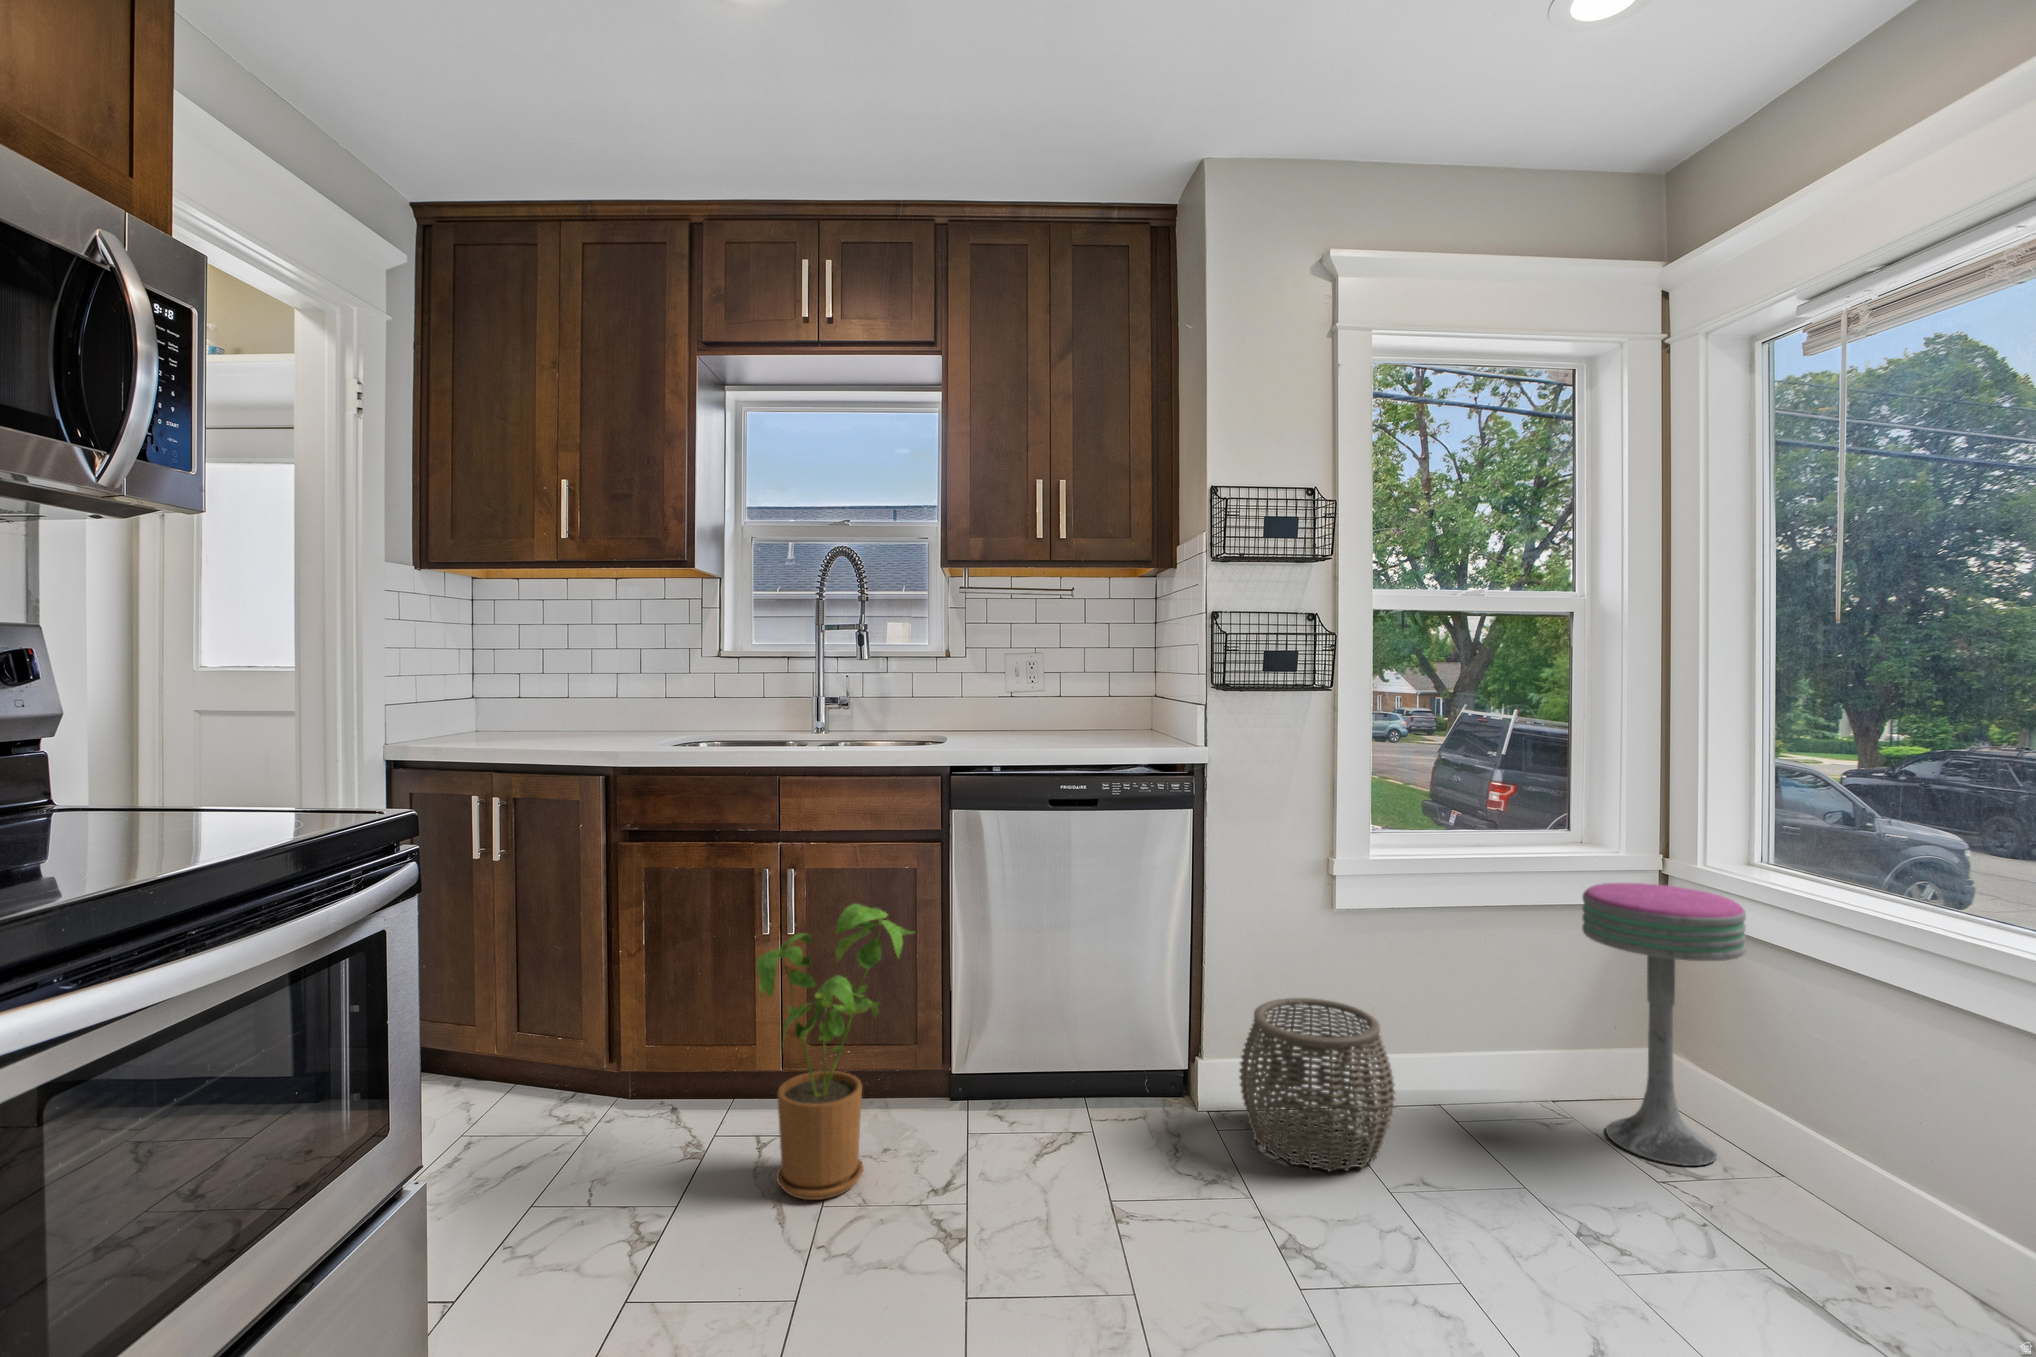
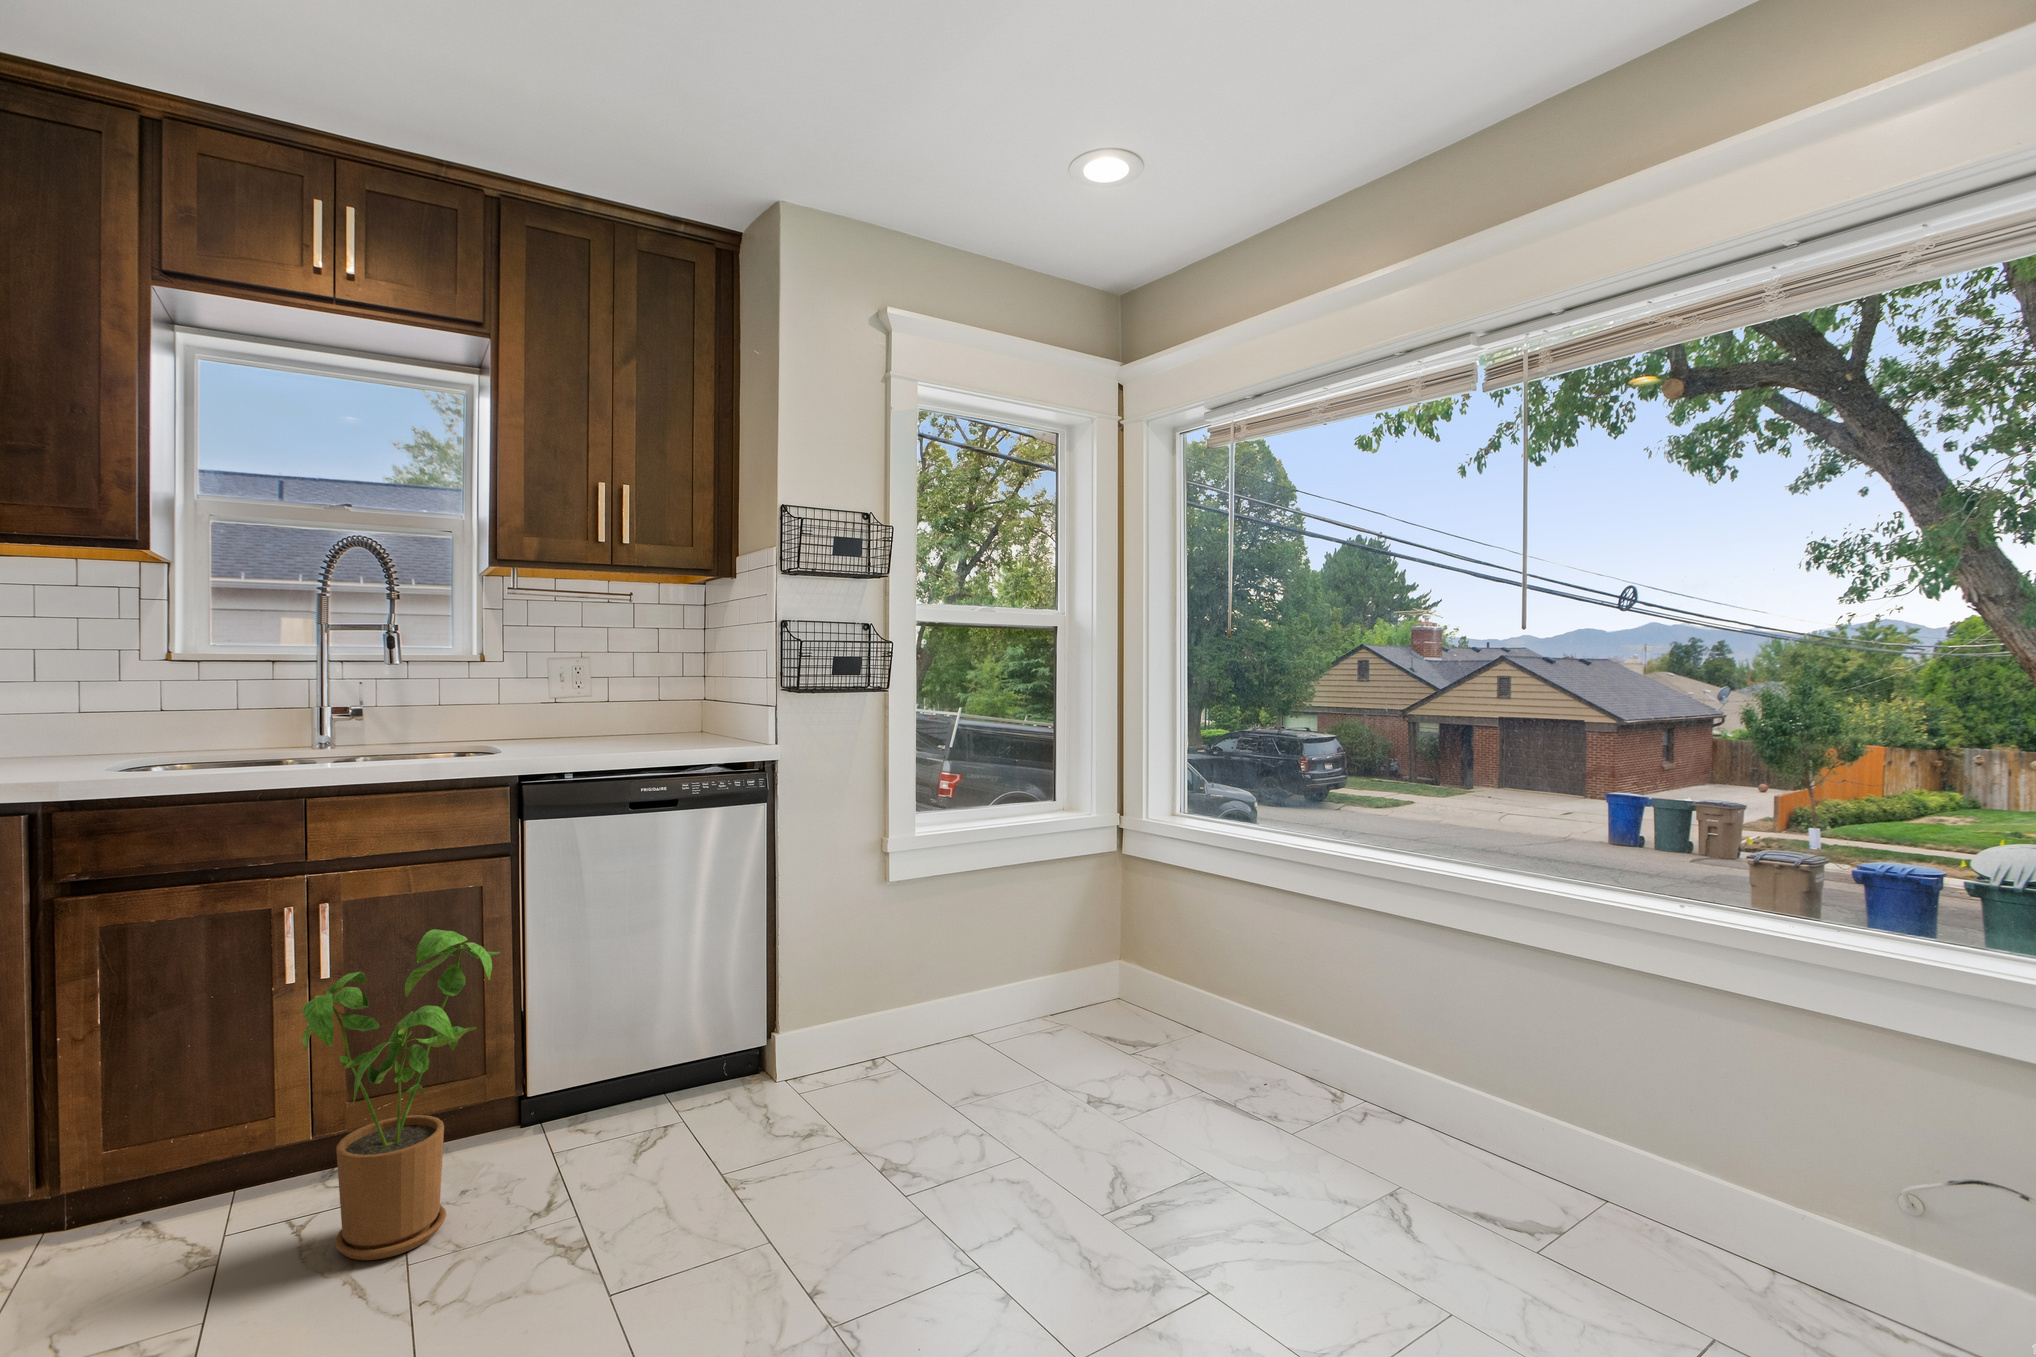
bar stool: present [1582,883,1746,1166] -> none [1075,835,1178,1041]
woven basket: present [1239,998,1395,1171] -> none [820,961,951,1105]

